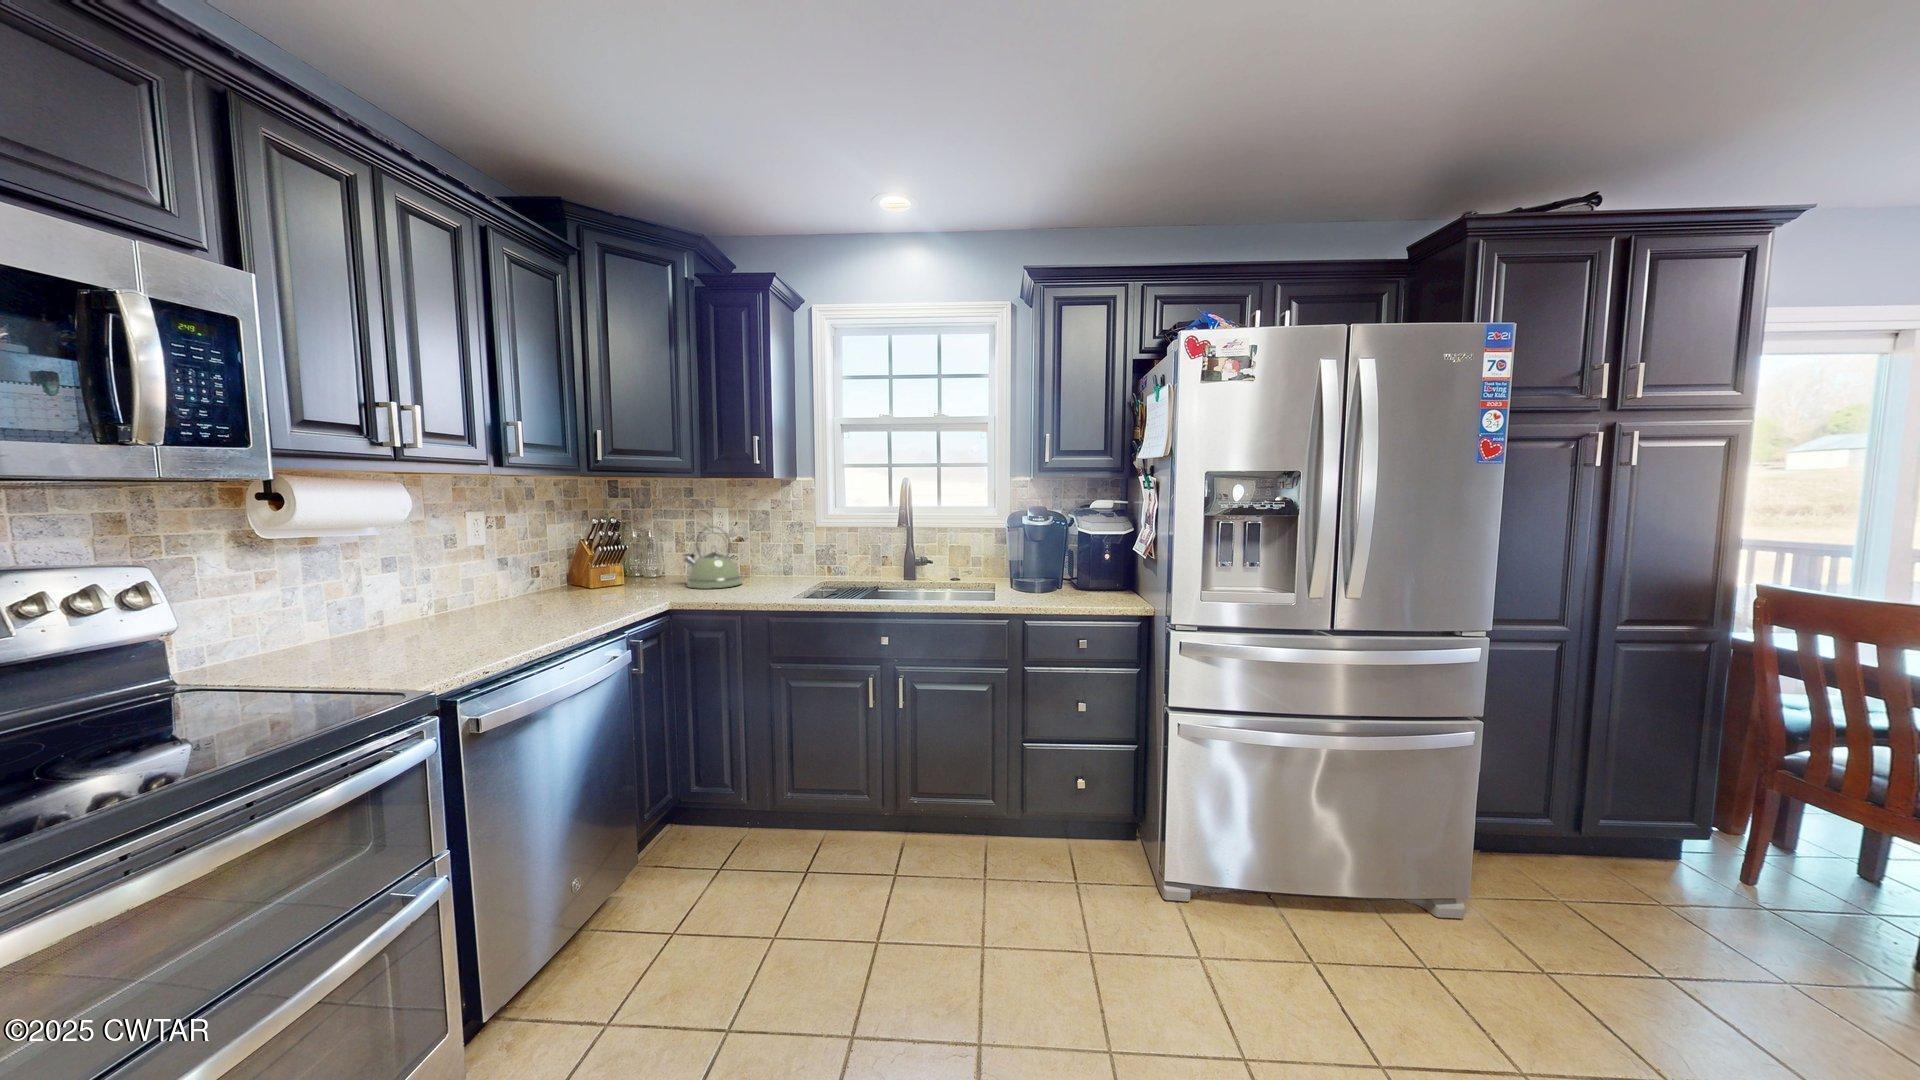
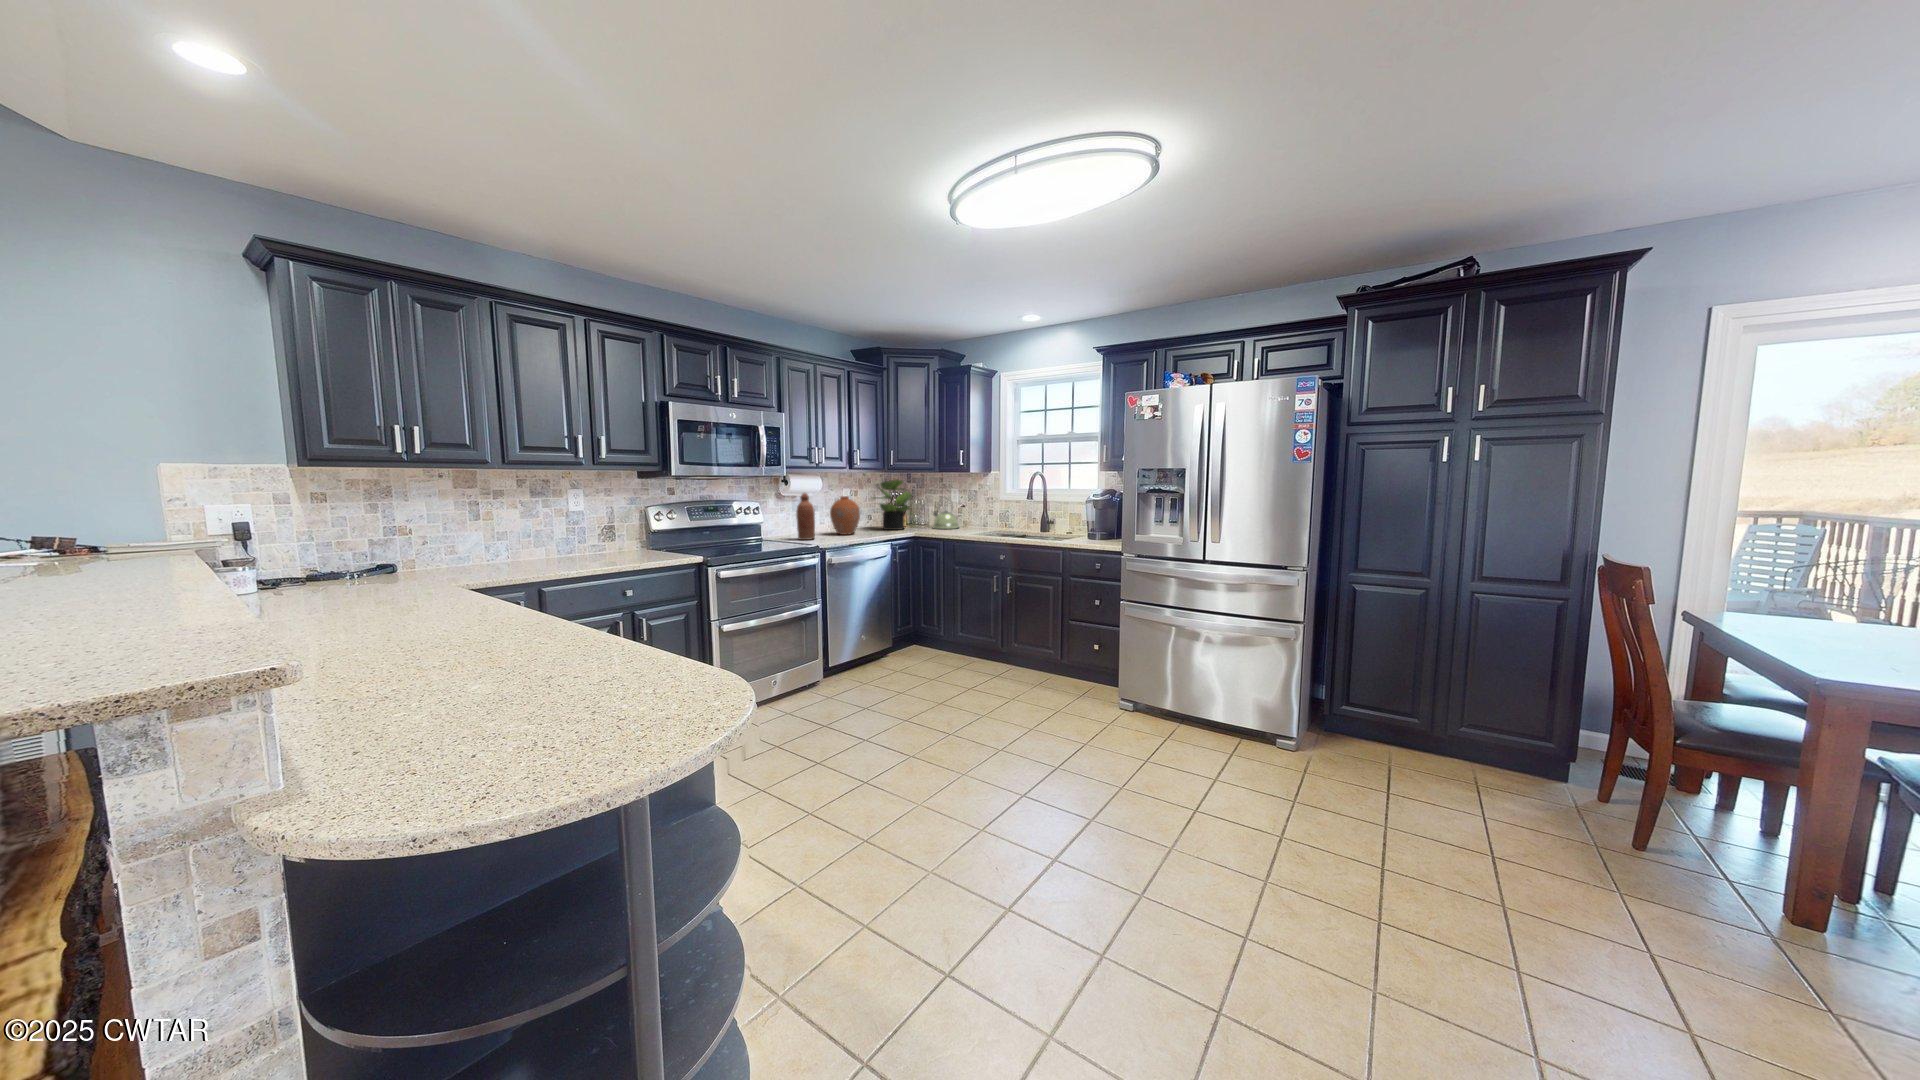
potted plant: none [540,491,644,601] -> present [873,480,912,530]
bottle: none [323,528,396,665] -> present [796,493,815,540]
vase: none [438,532,529,628] -> present [830,496,860,535]

